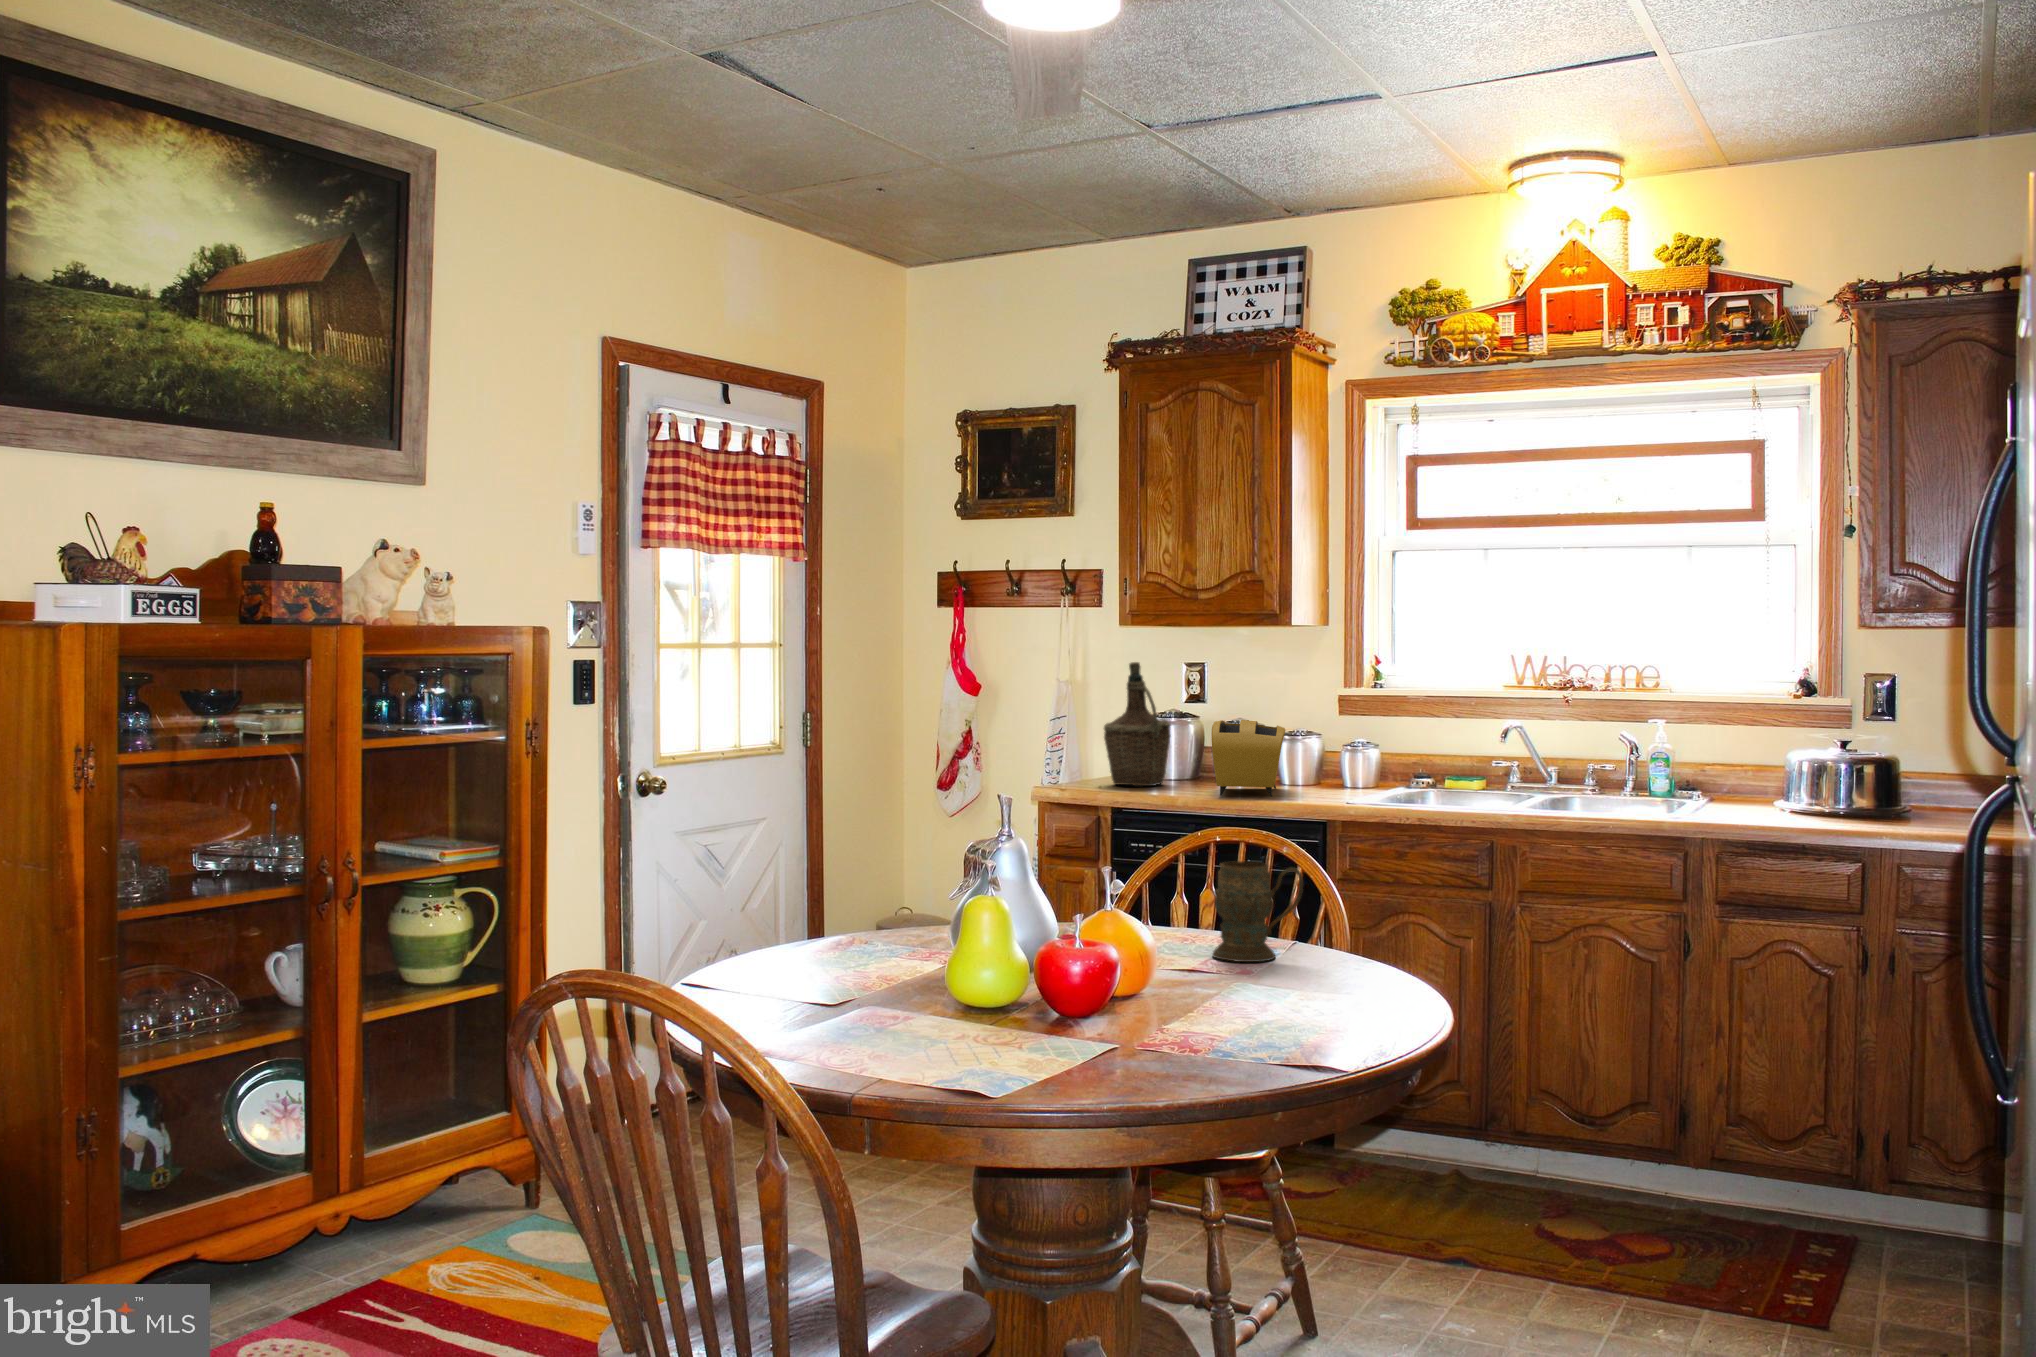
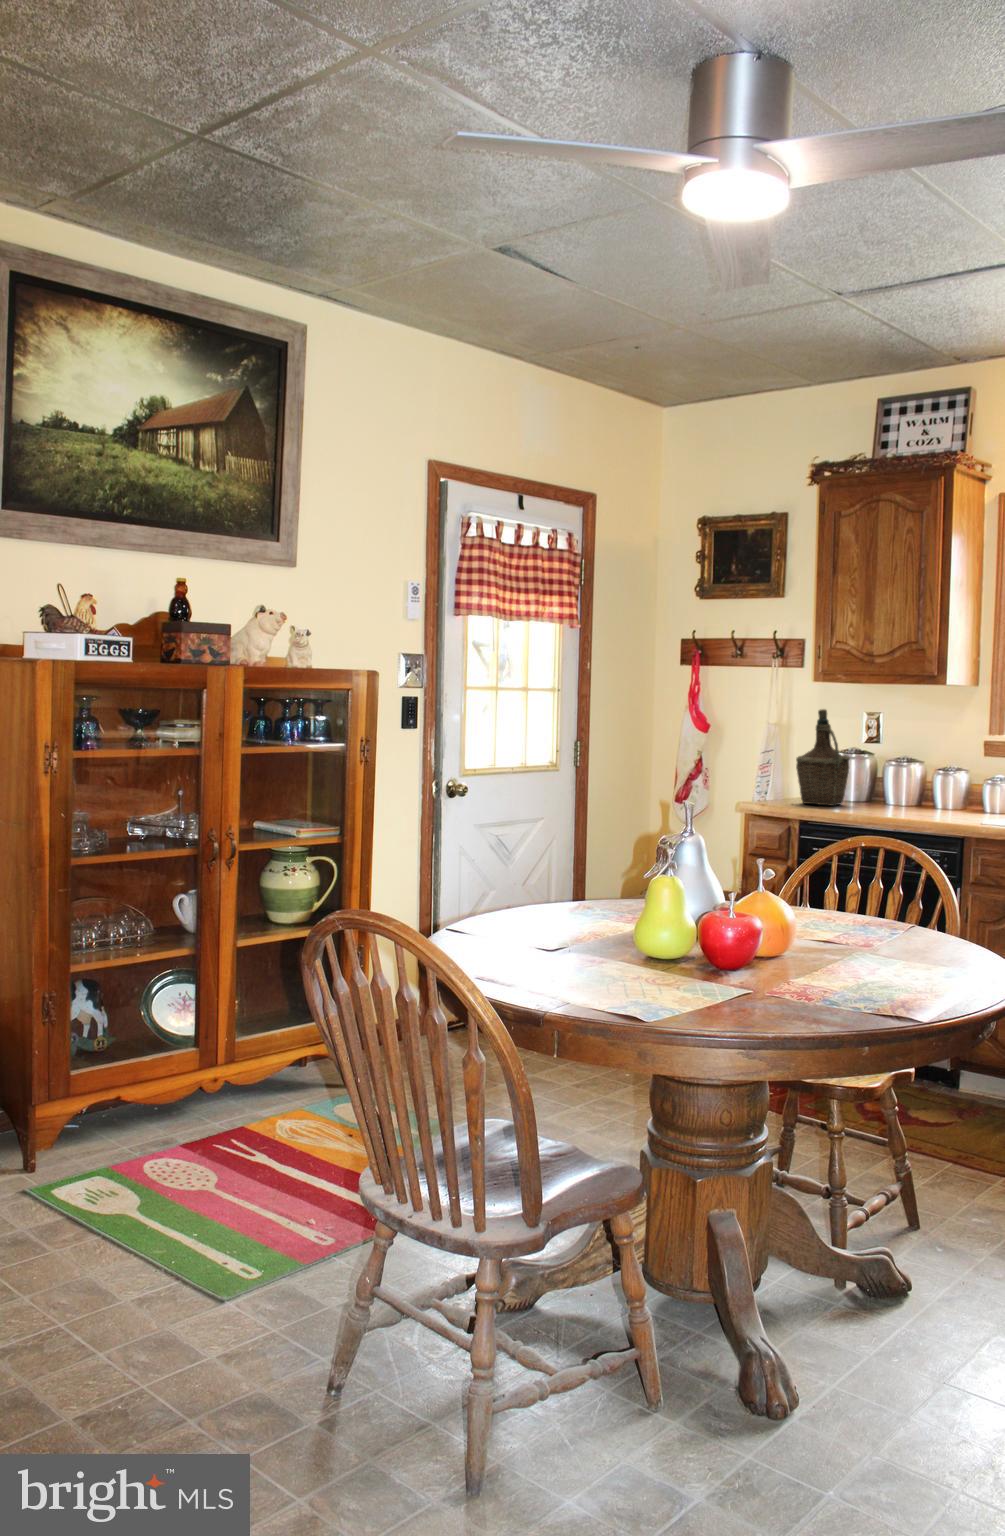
toaster: present [1211,720,1285,797] -> none [881,756,943,817]
mug: present [1212,861,1303,962] -> none [855,864,936,947]

